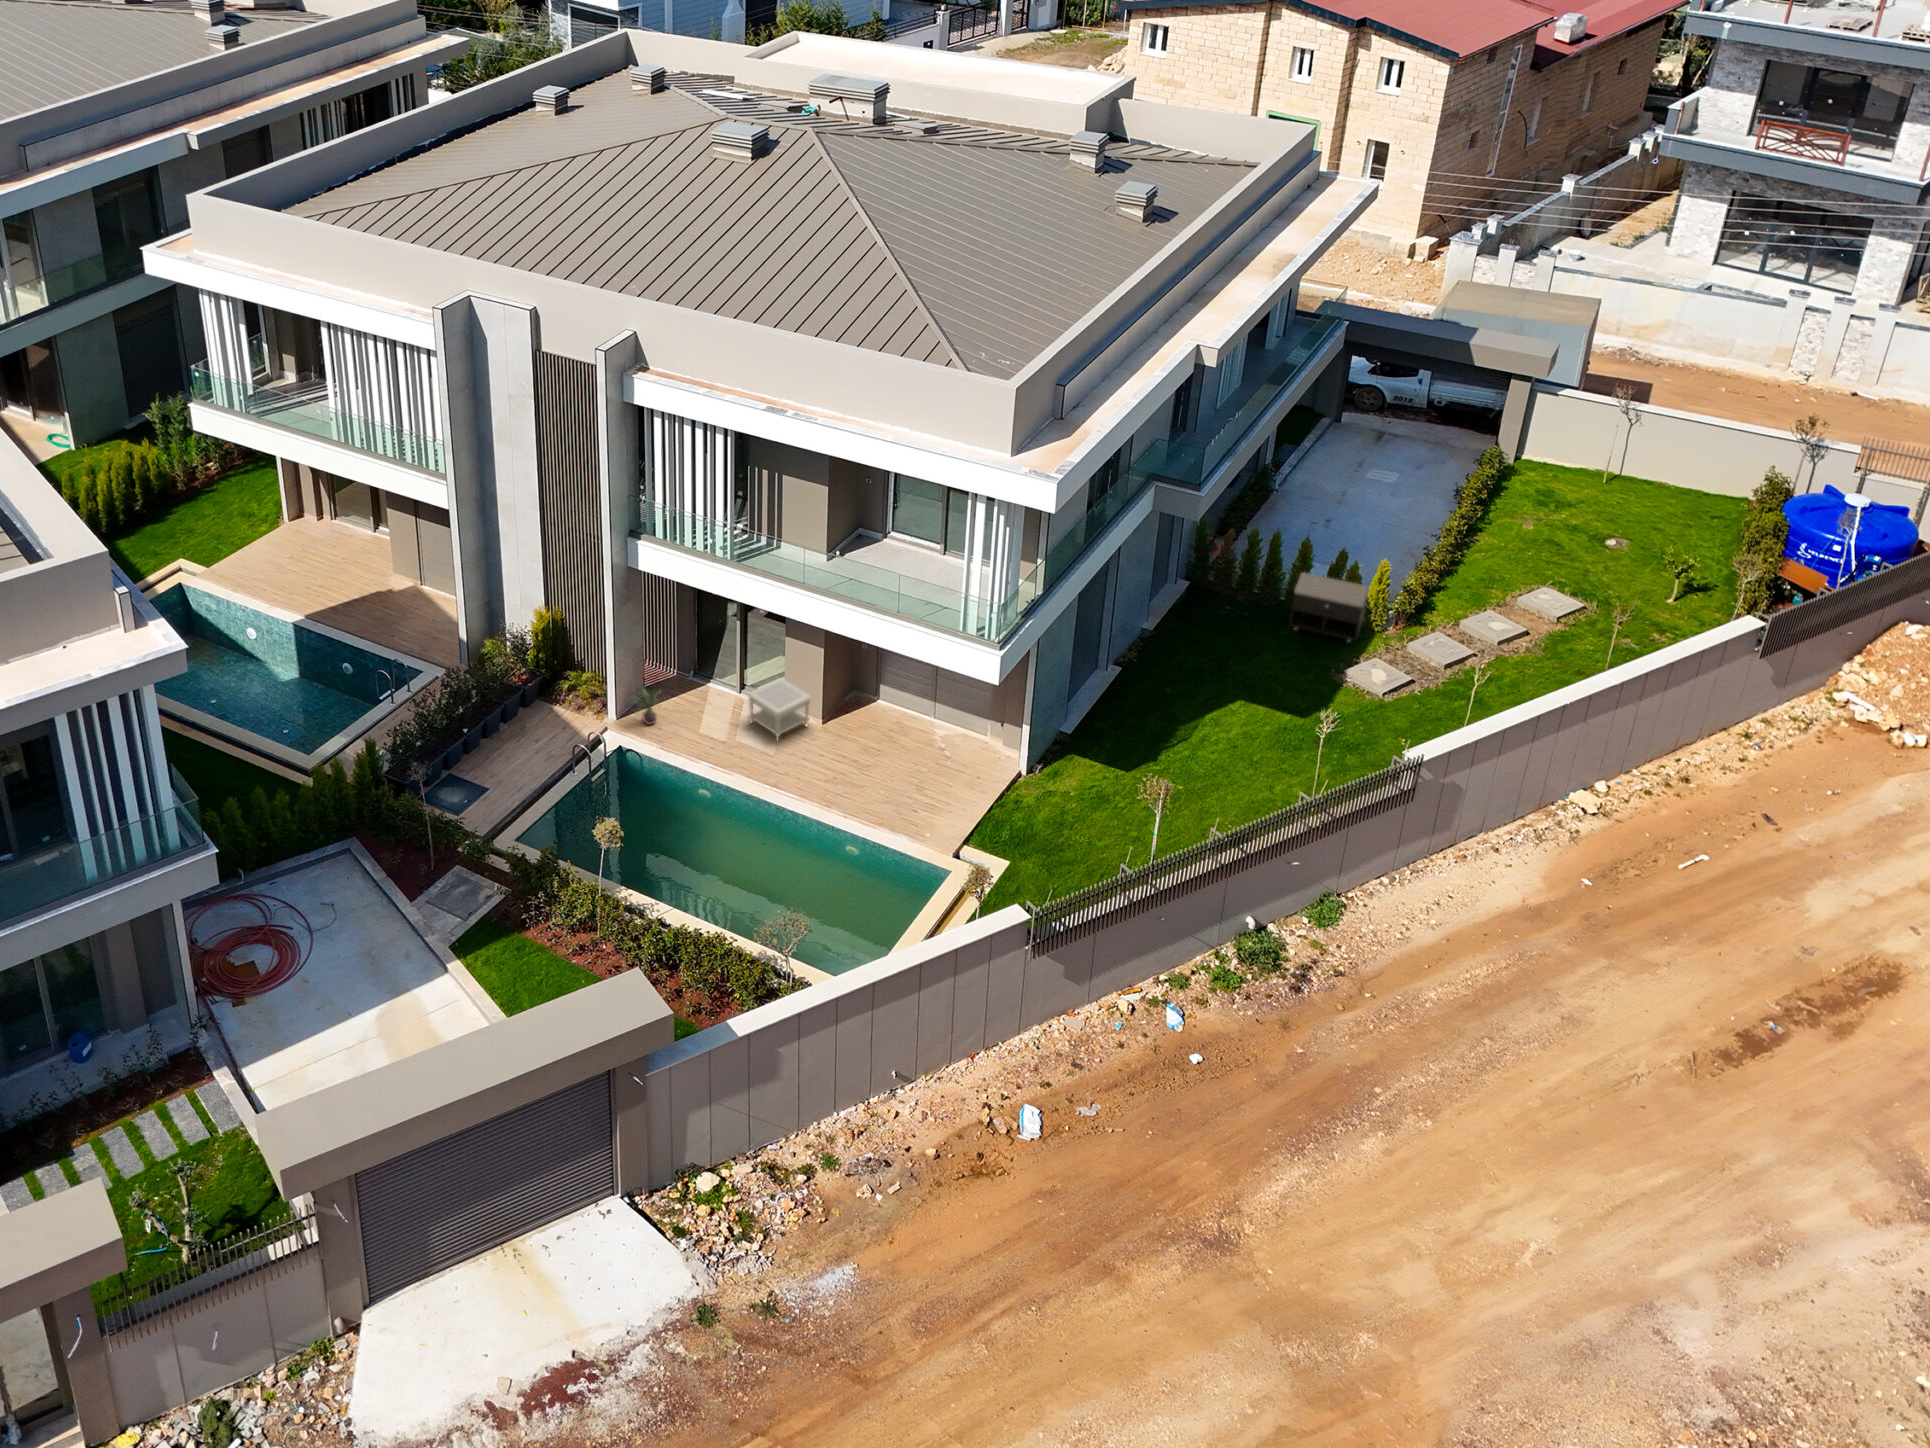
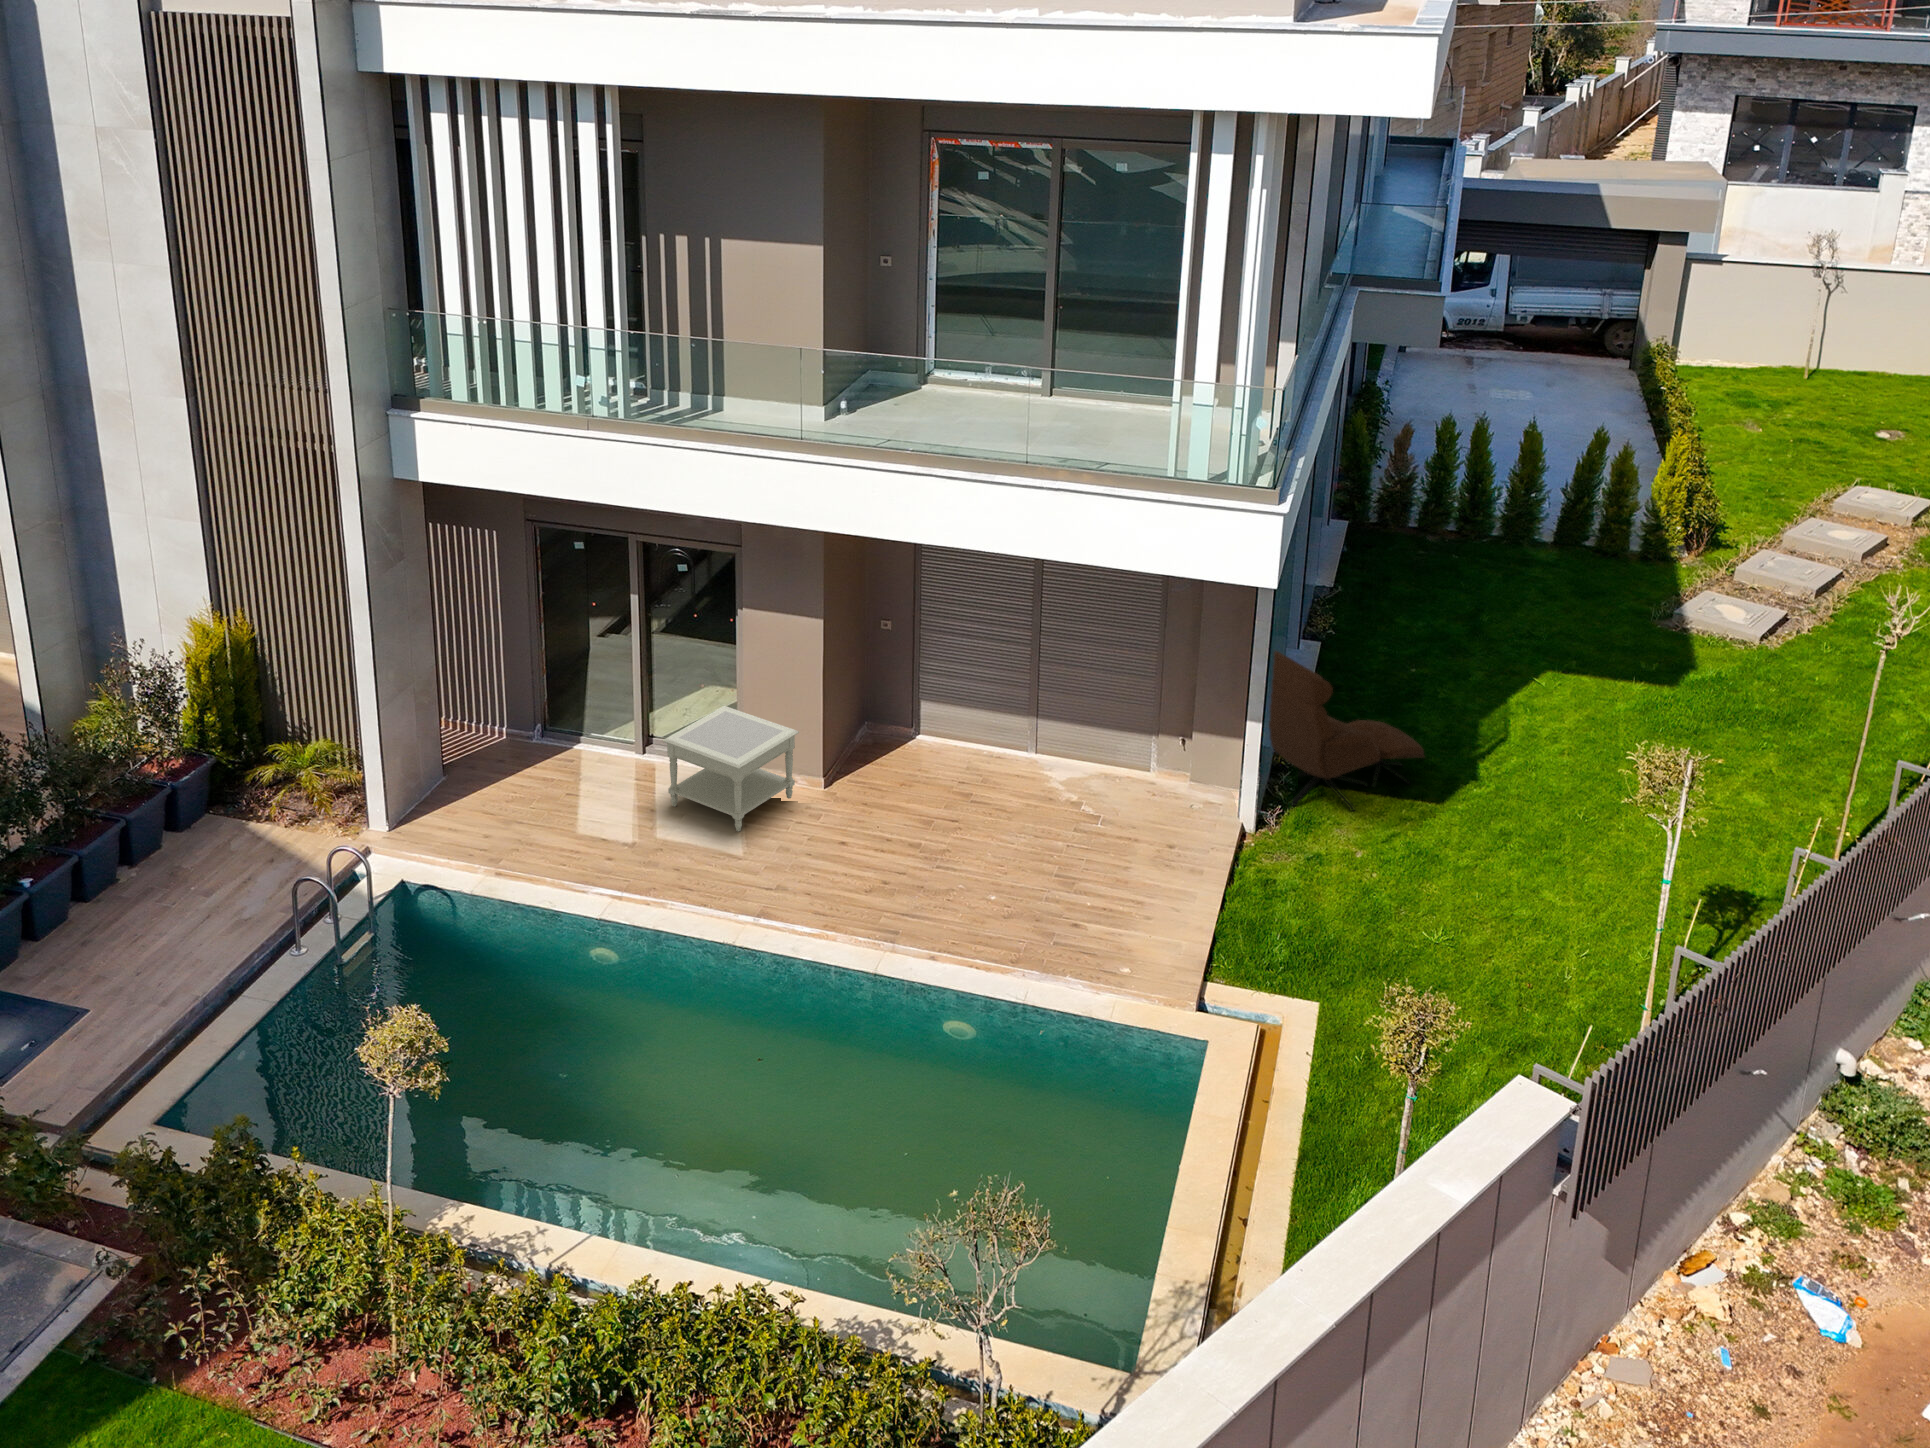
storage bench: present [1289,573,1369,641] -> none [1533,472,1670,576]
lounge chair: none [1043,685,1129,770] -> present [1269,651,1424,811]
decorative plant: present [636,688,657,725] -> none [407,748,500,832]

